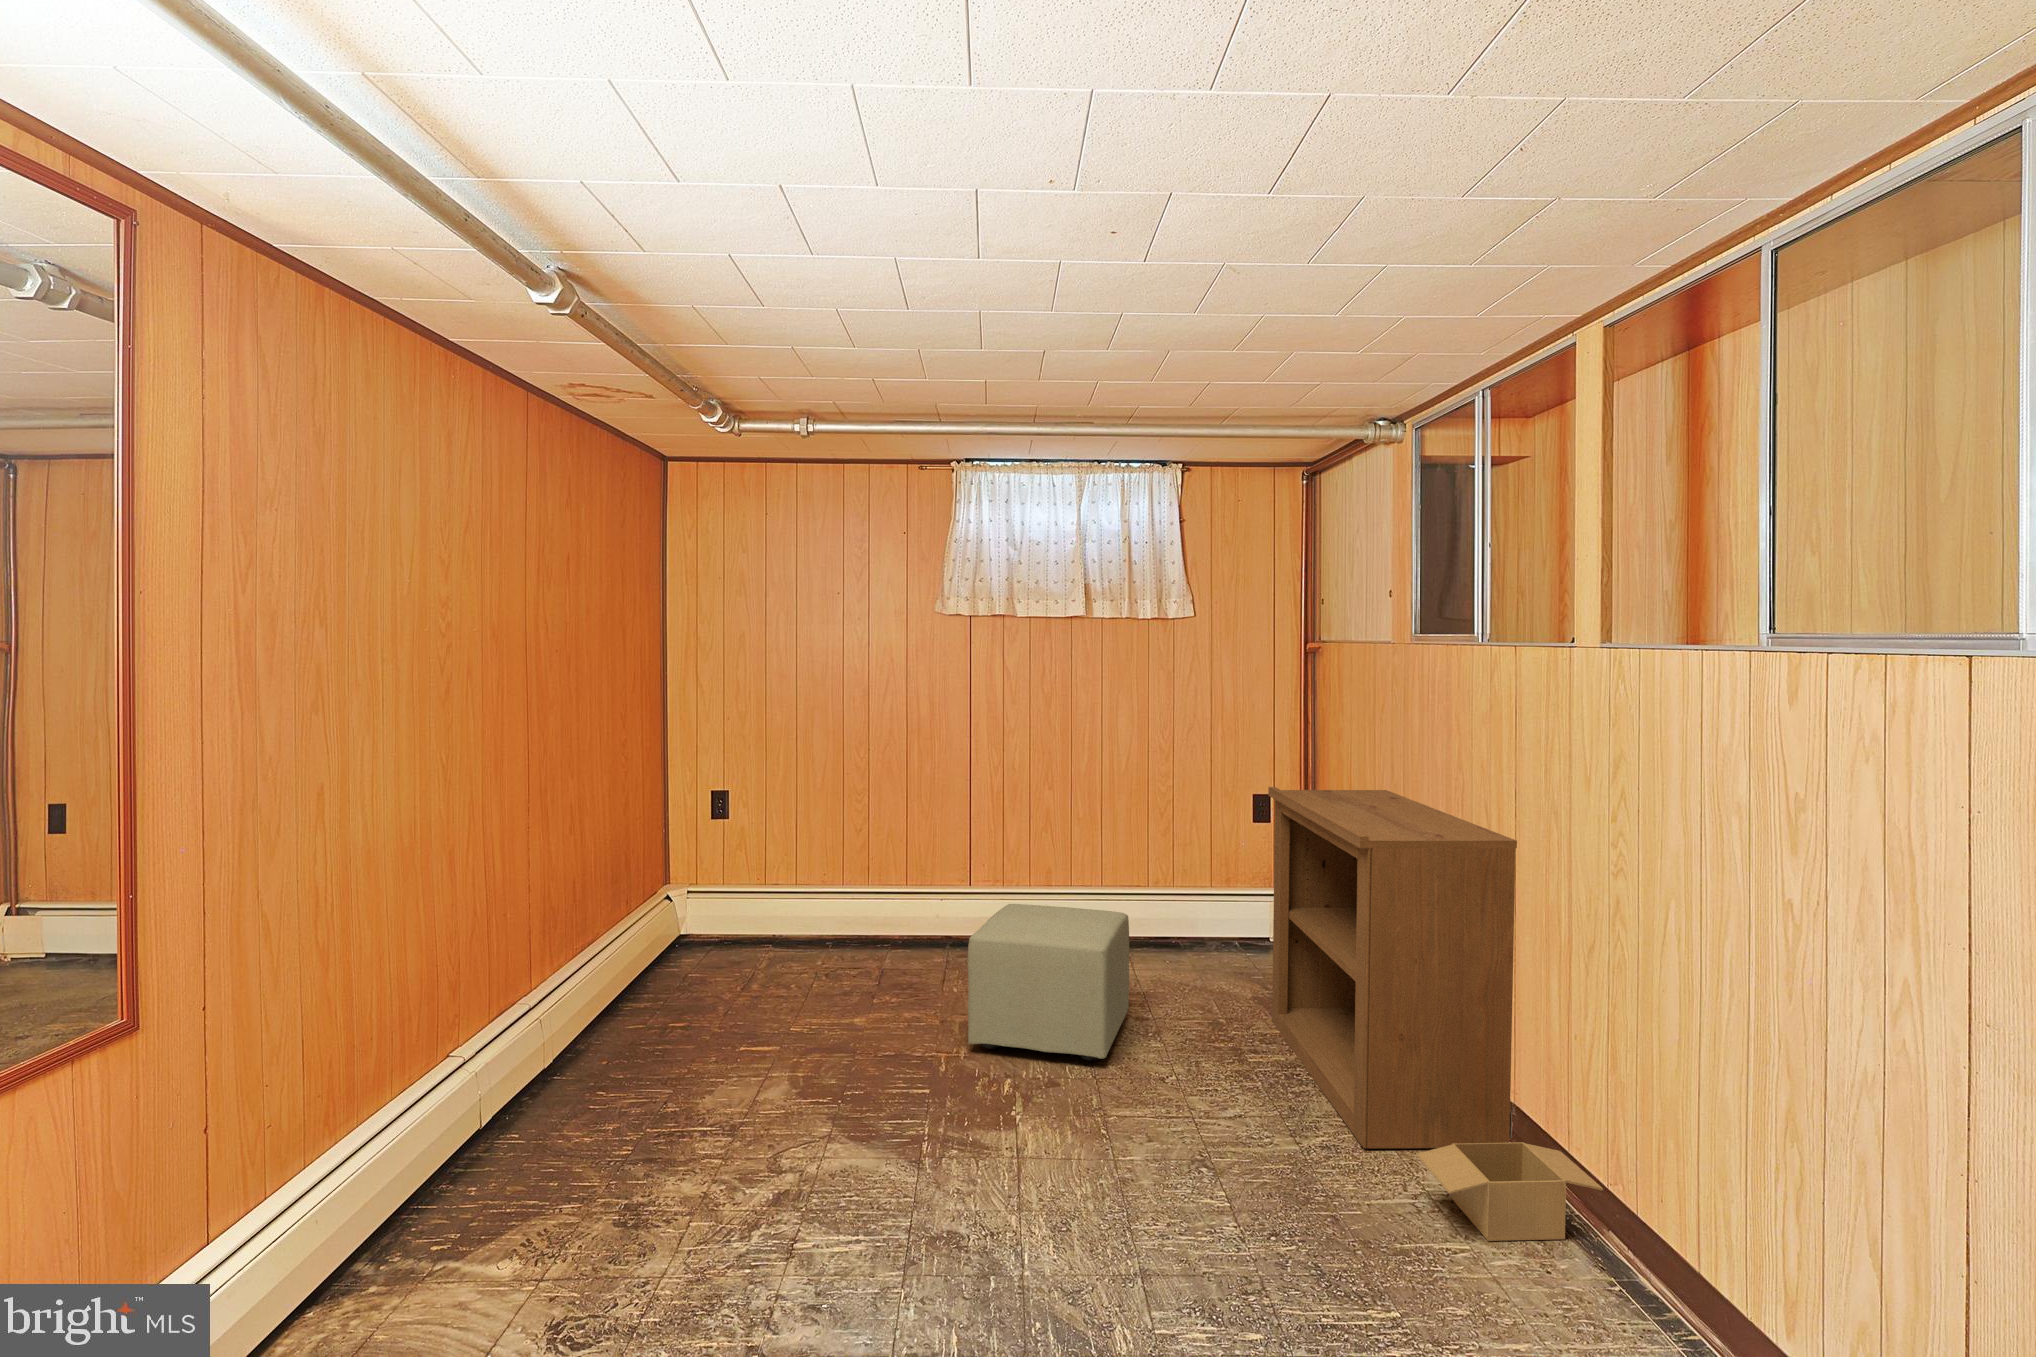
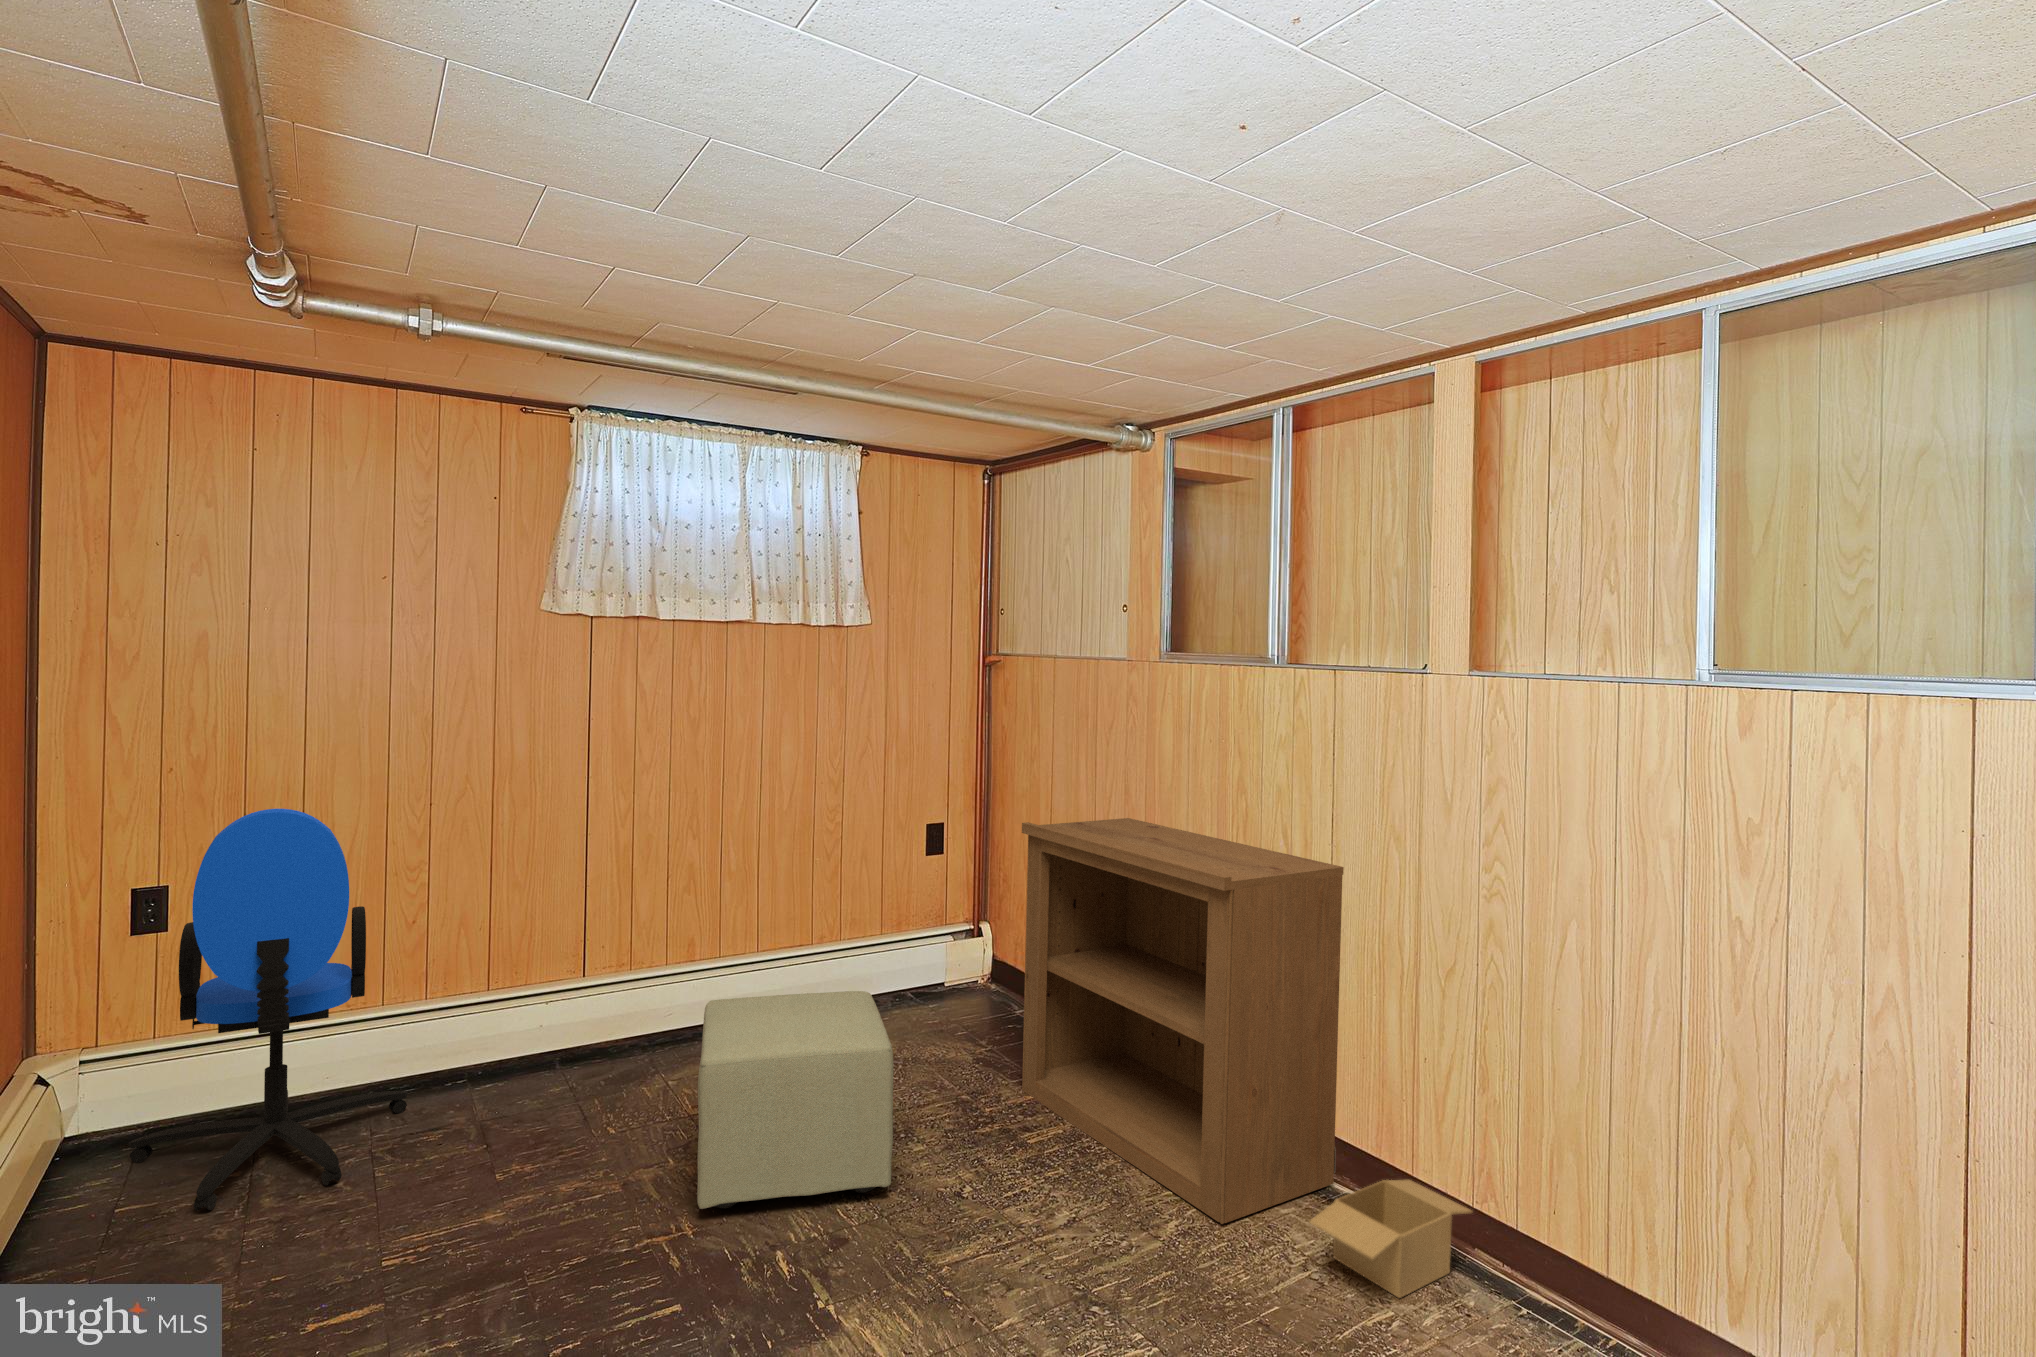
office chair: none [698,745,845,988] -> present [129,809,408,1211]

